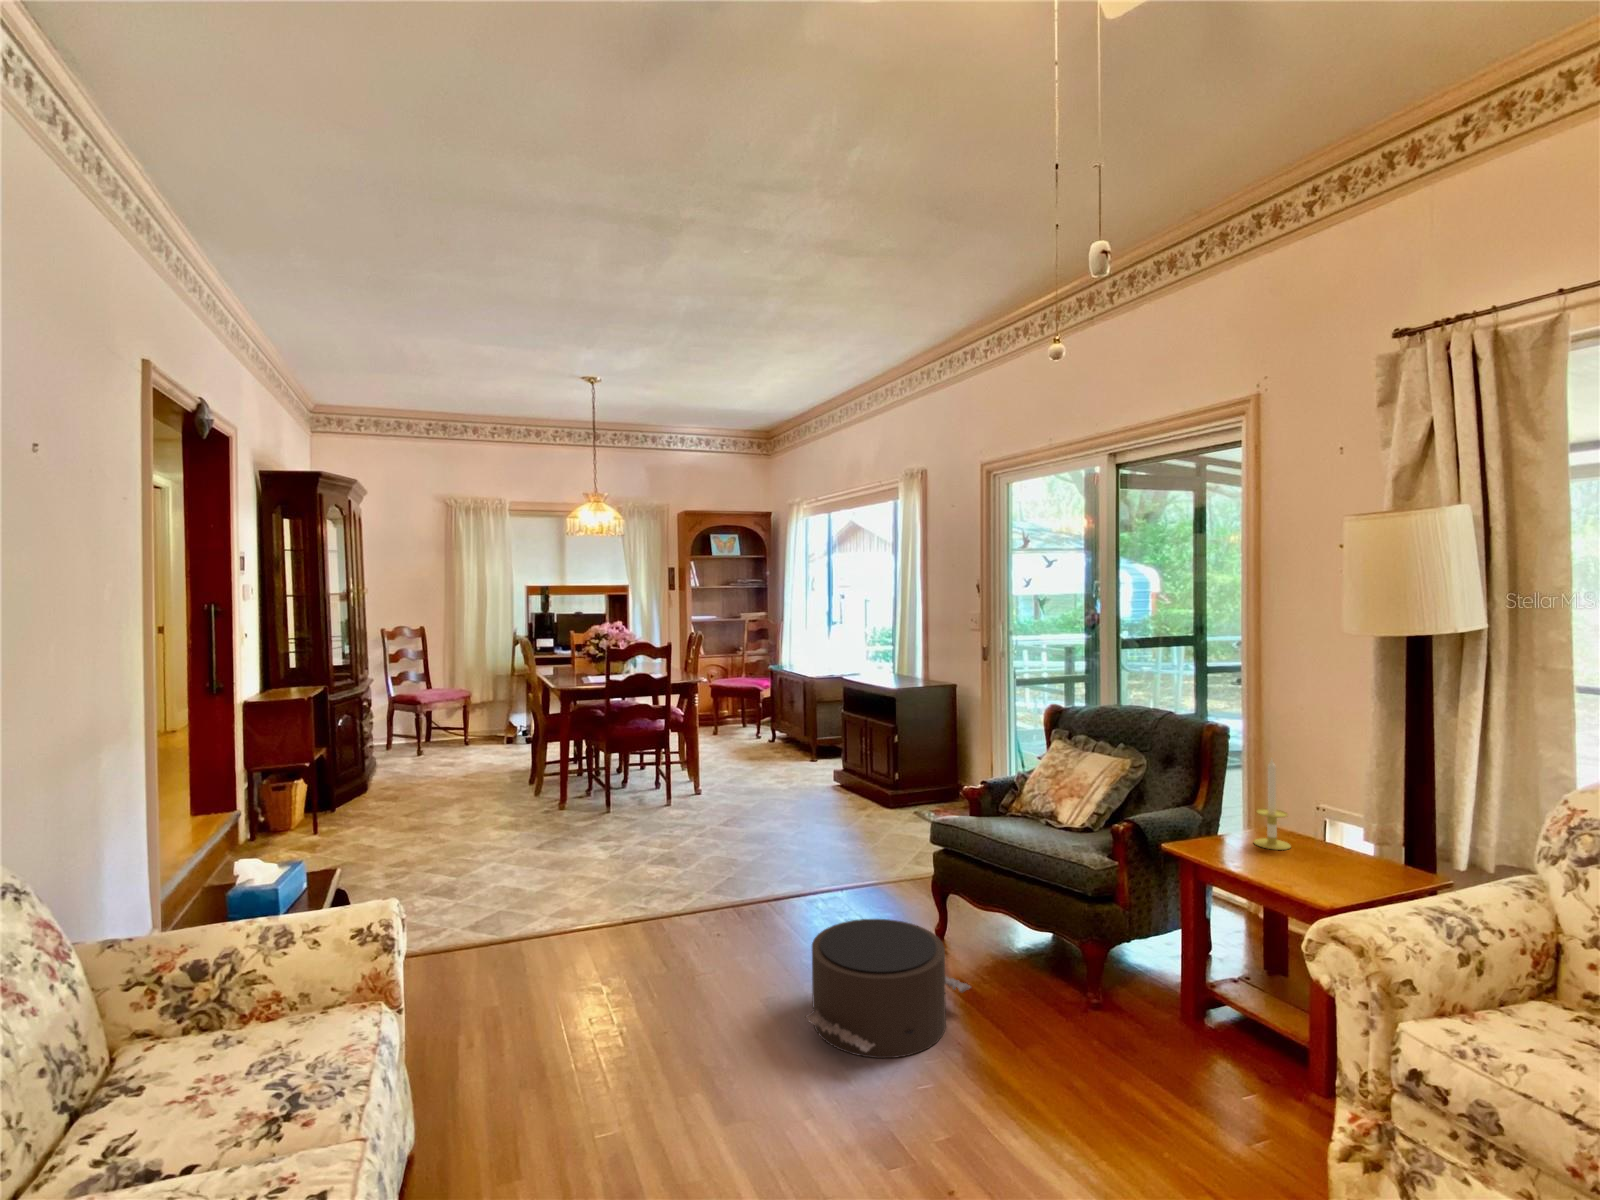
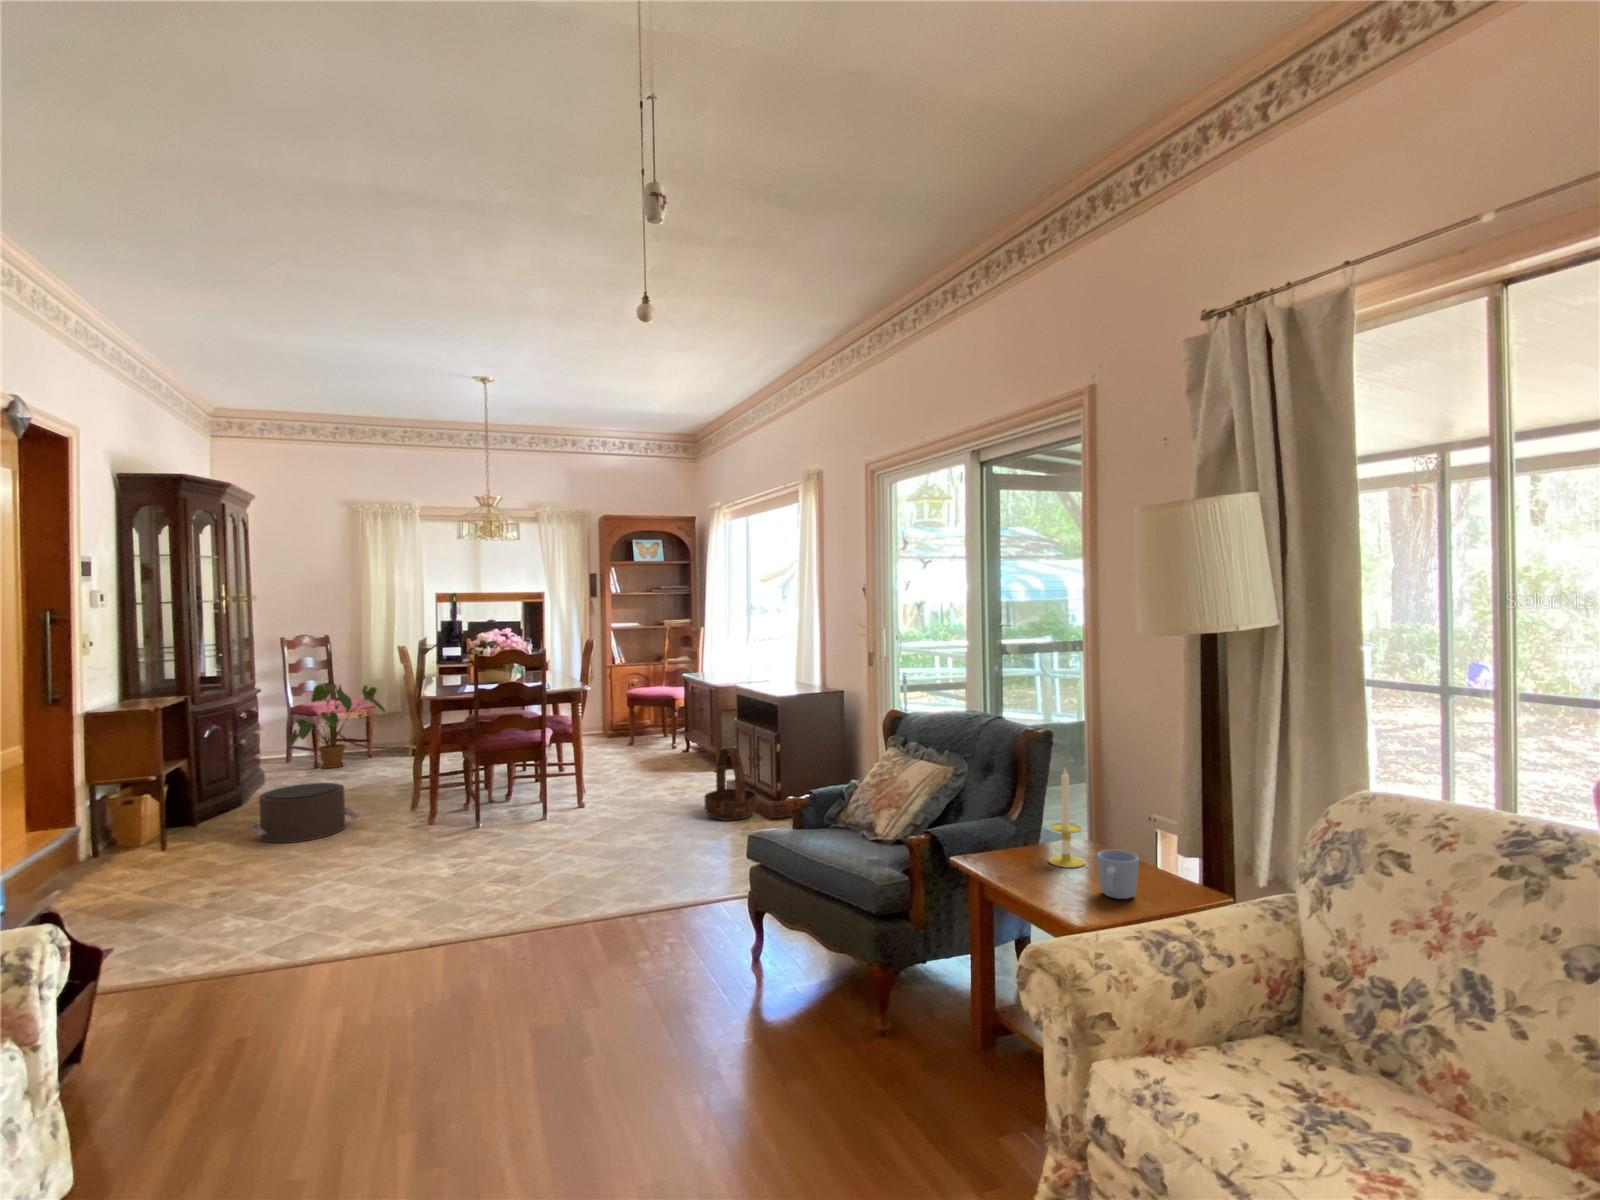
house plant: none [398,674,489,755] -> present [290,684,386,768]
basket: none [821,735,870,805] -> present [704,747,757,821]
mug: none [1324,833,1368,878] -> present [1097,849,1139,899]
pouf: present [805,919,970,1058] -> present [249,783,360,843]

